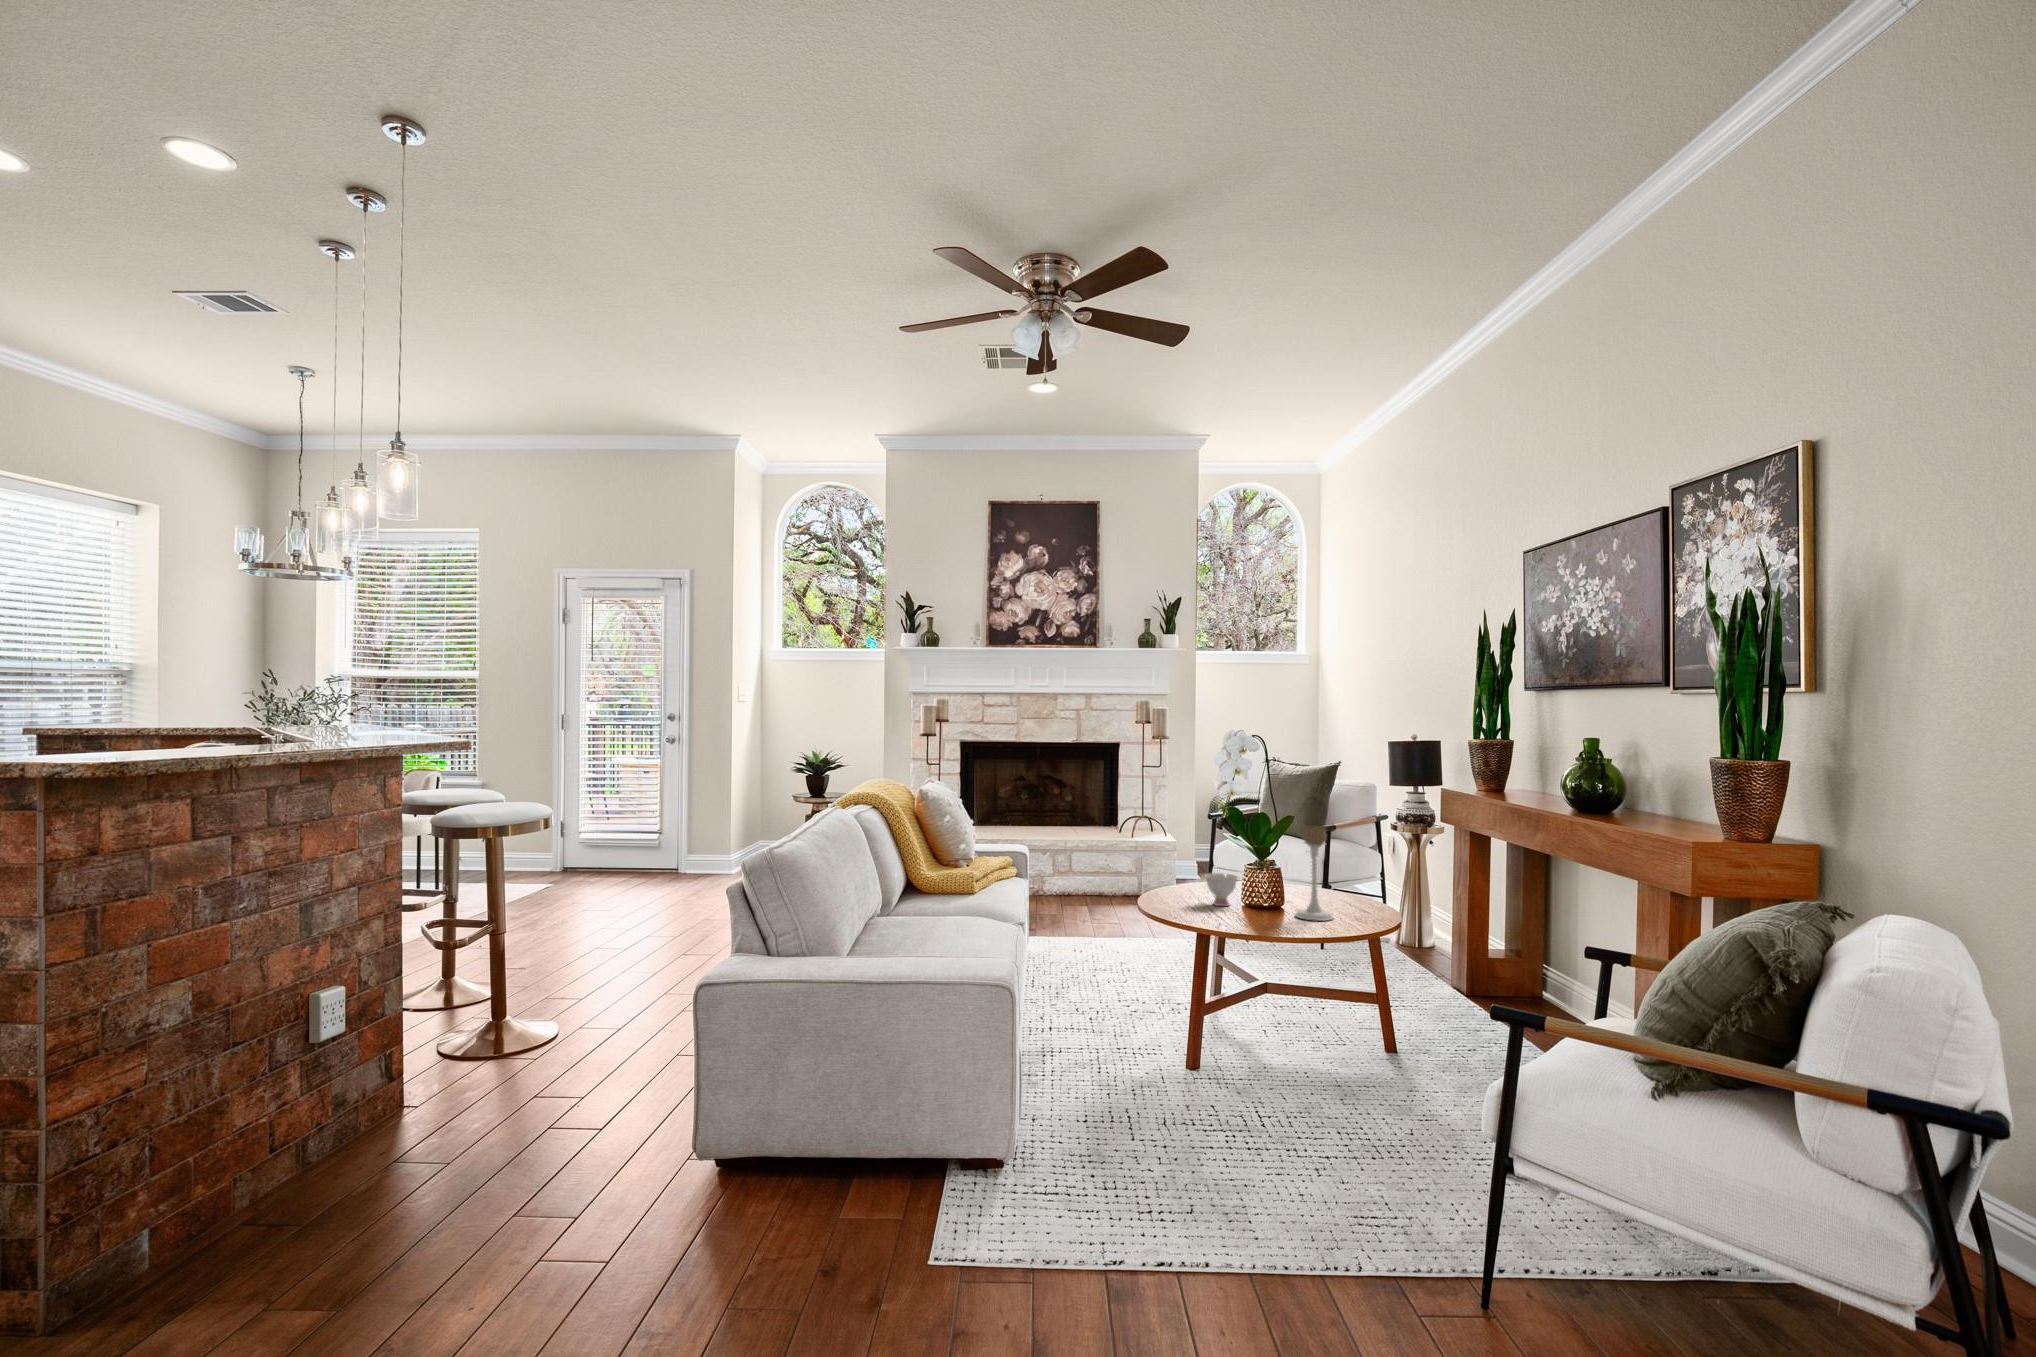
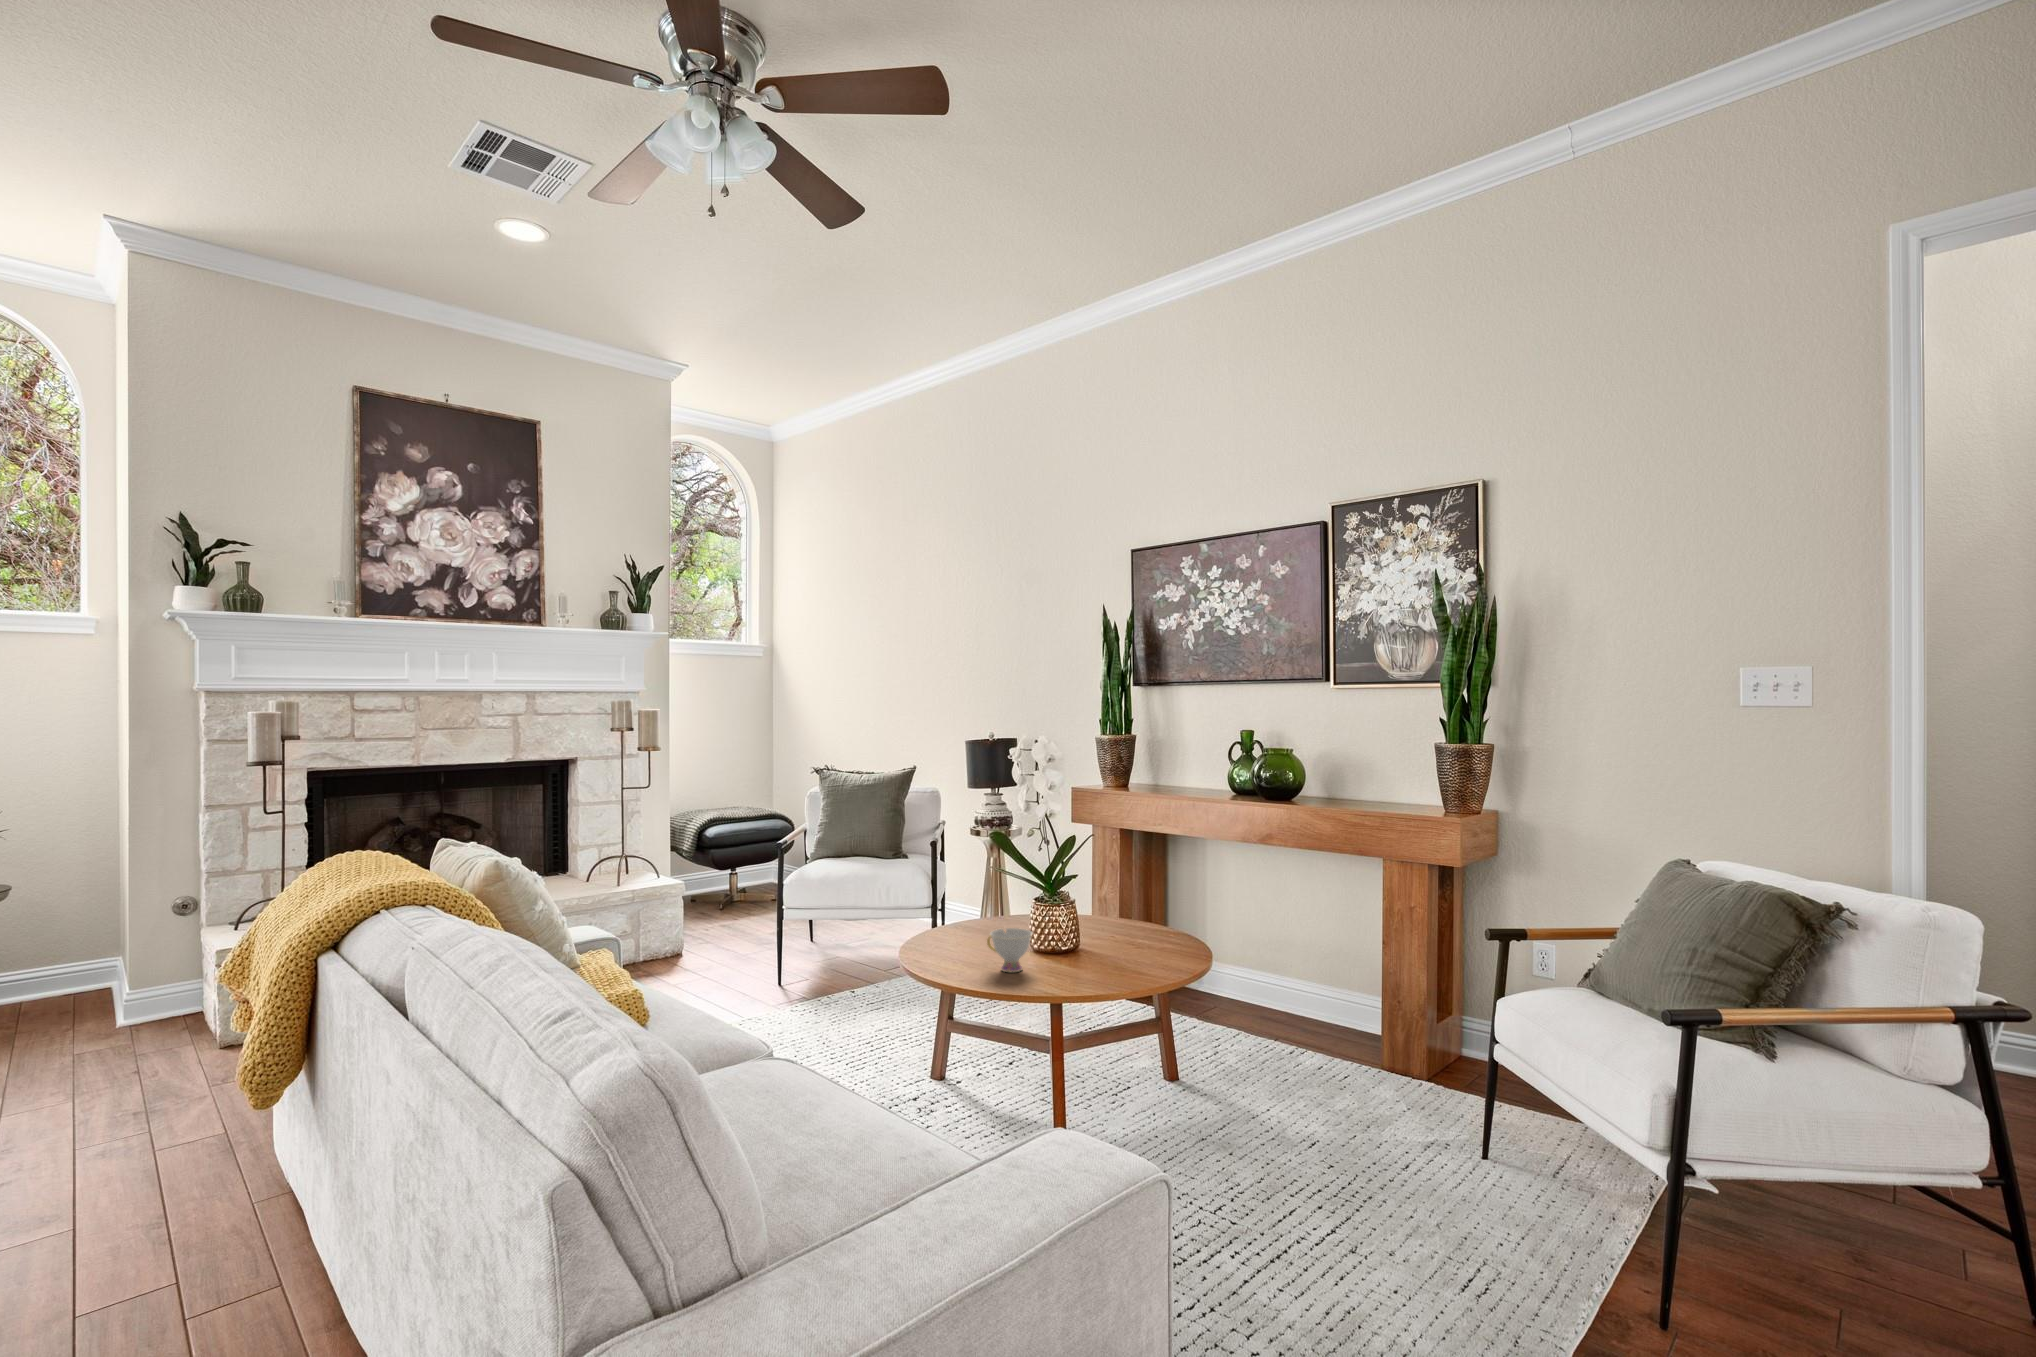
candle holder: present [1296,825,1333,921] -> none [1109,854,1153,969]

